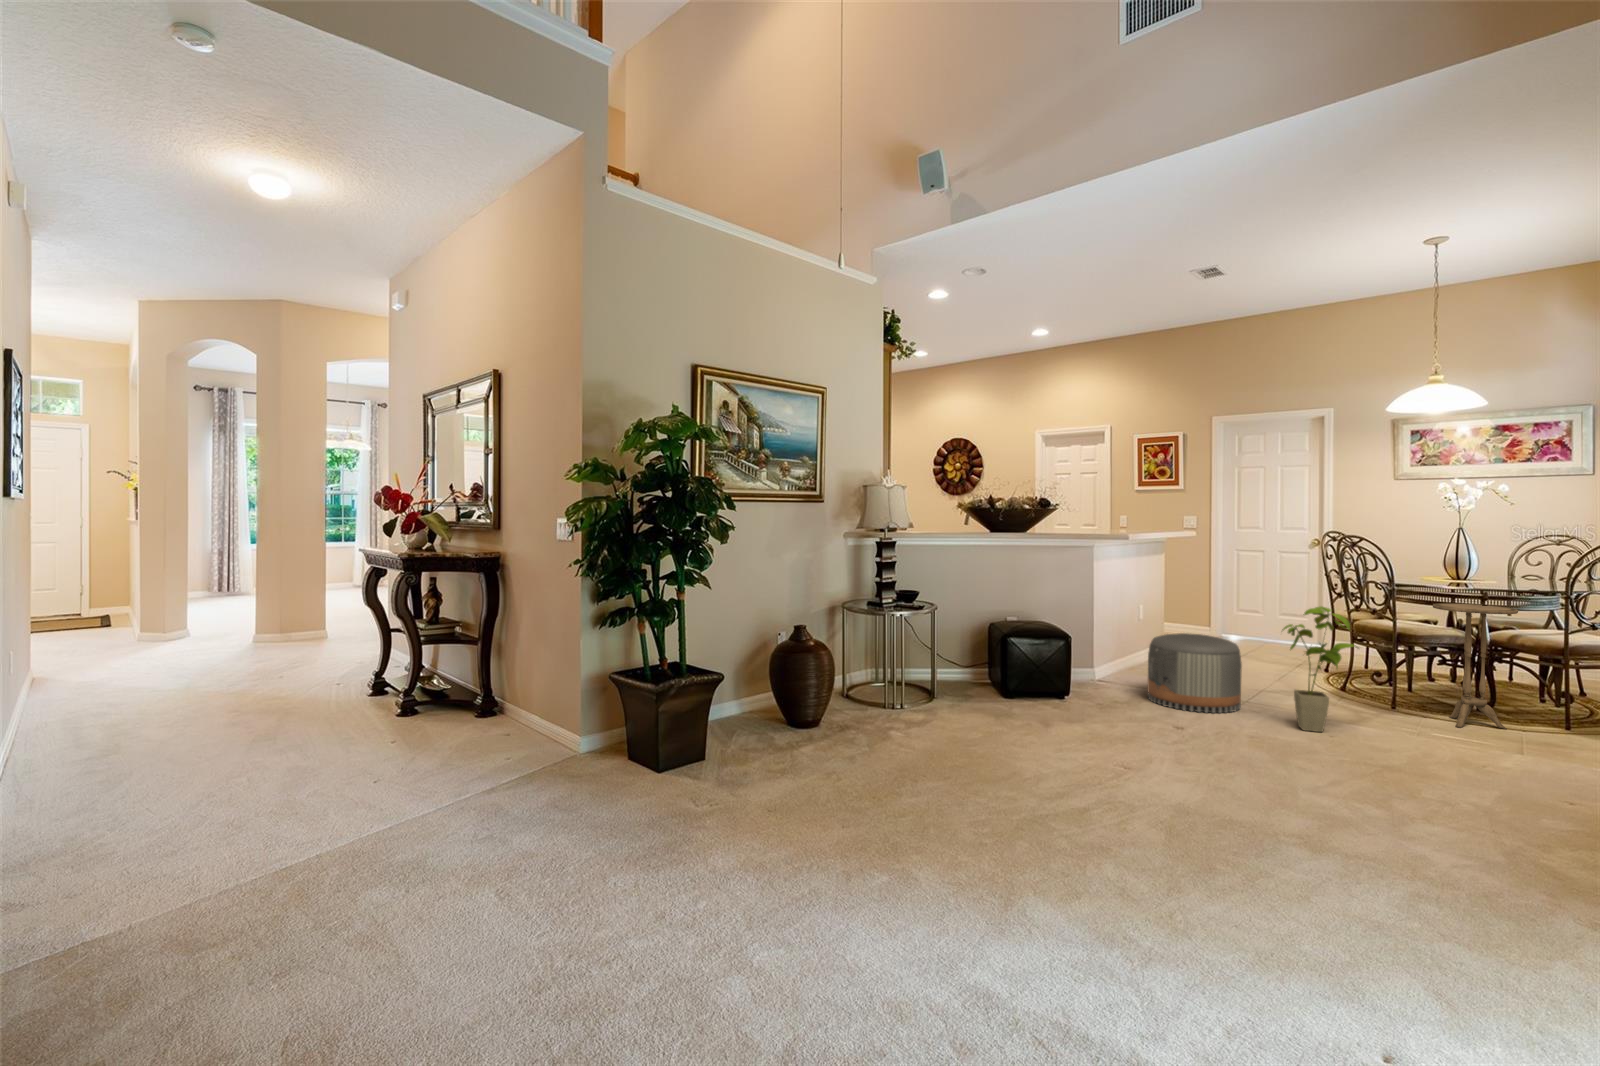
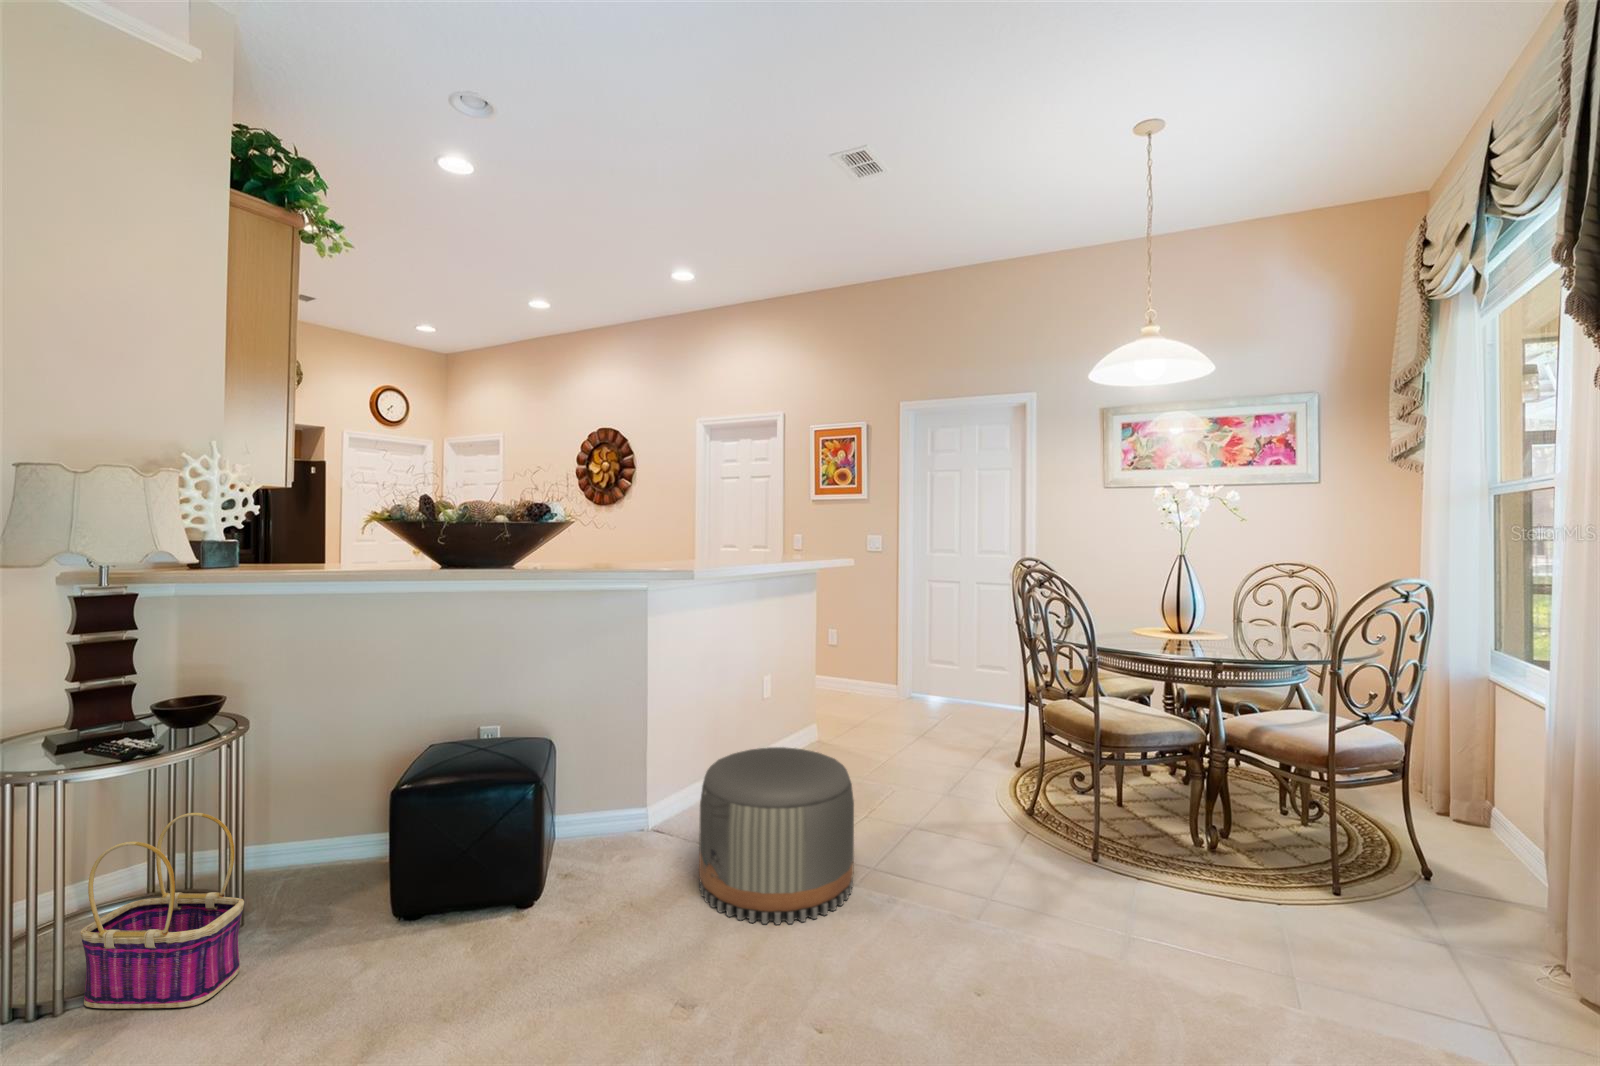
side table: present [1433,603,1518,729] -> none [1148,685,1273,917]
house plant: present [1282,607,1358,732] -> none [897,719,1030,978]
basket: none [910,637,964,712] -> present [80,813,244,1008]

